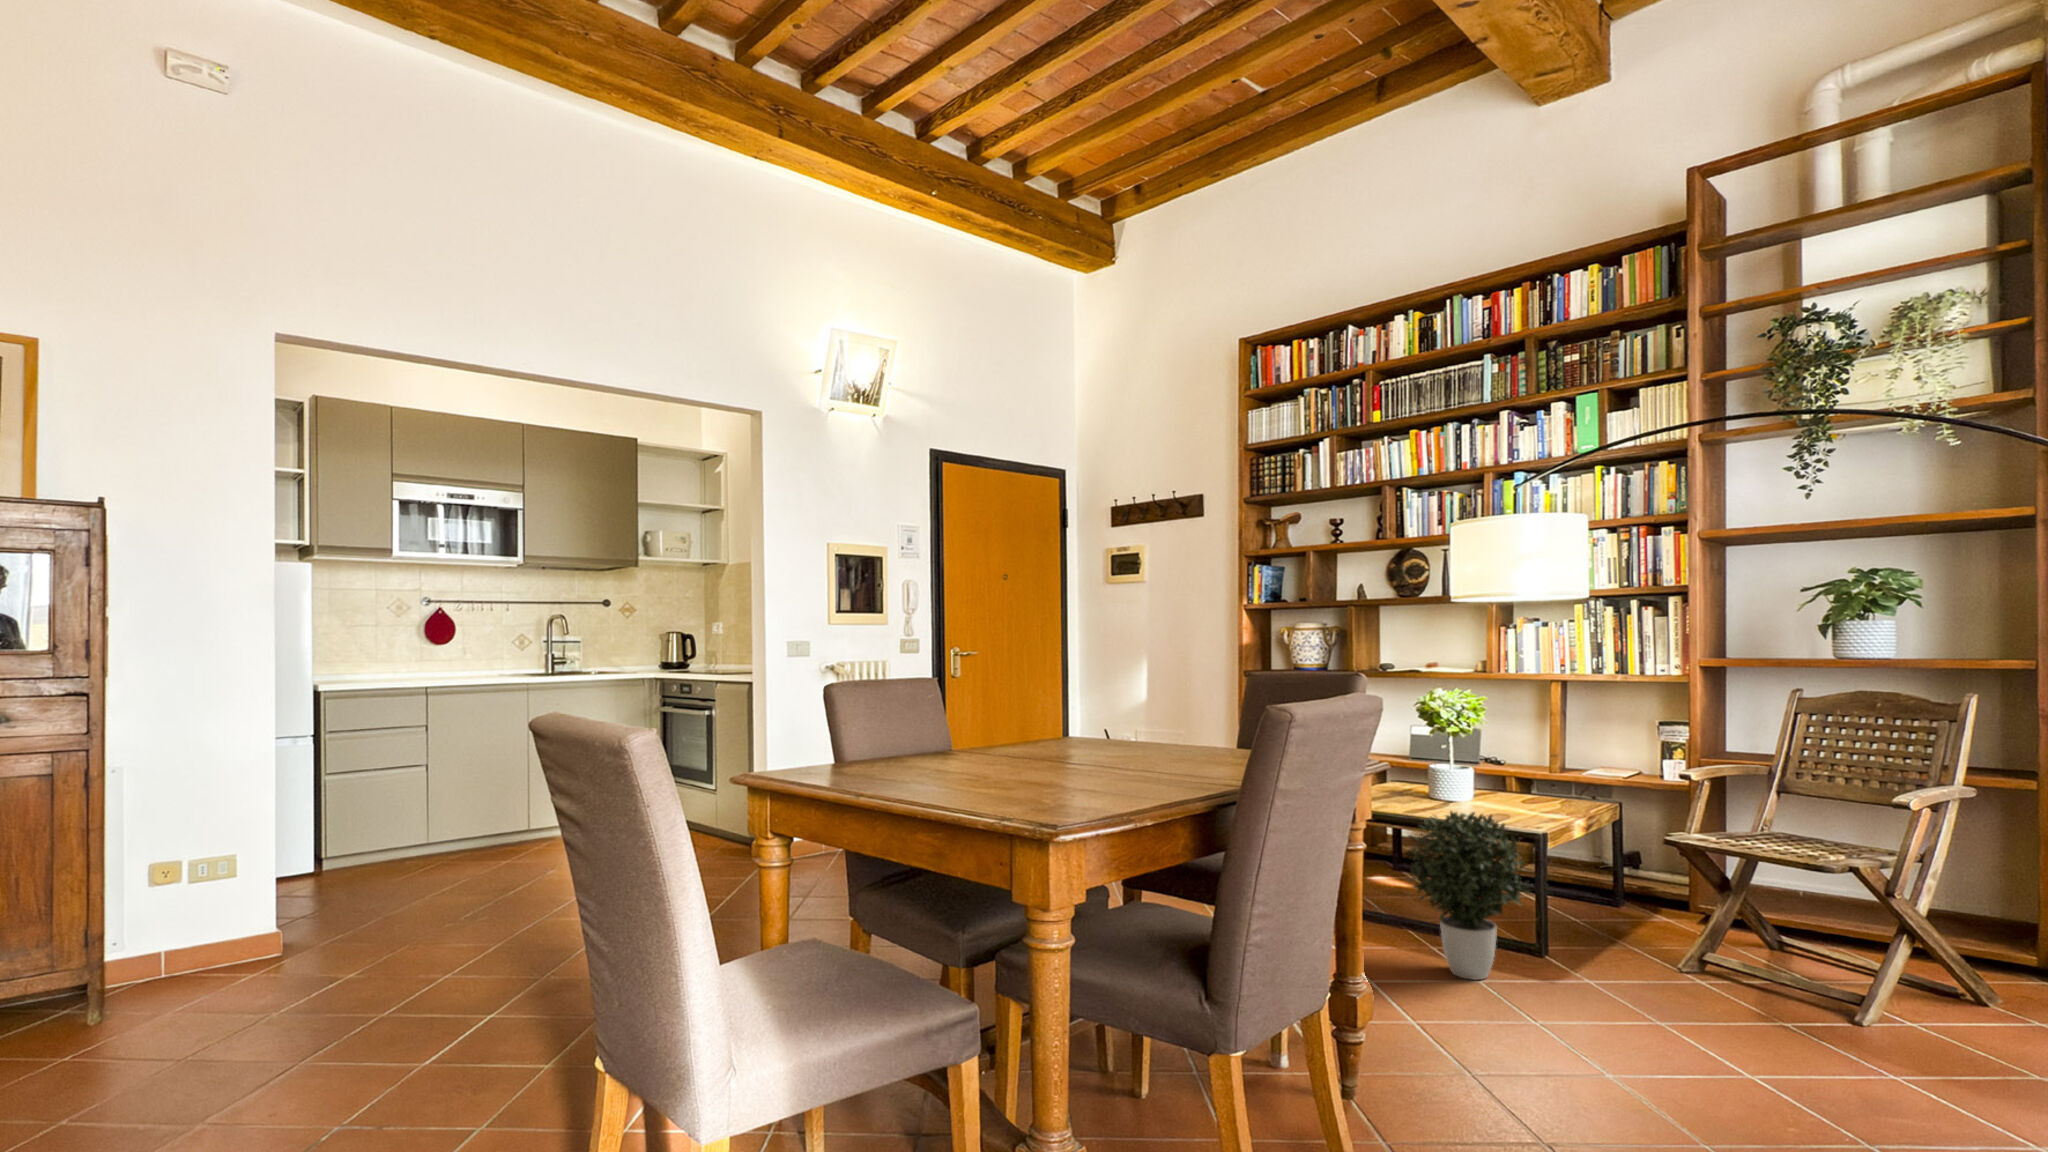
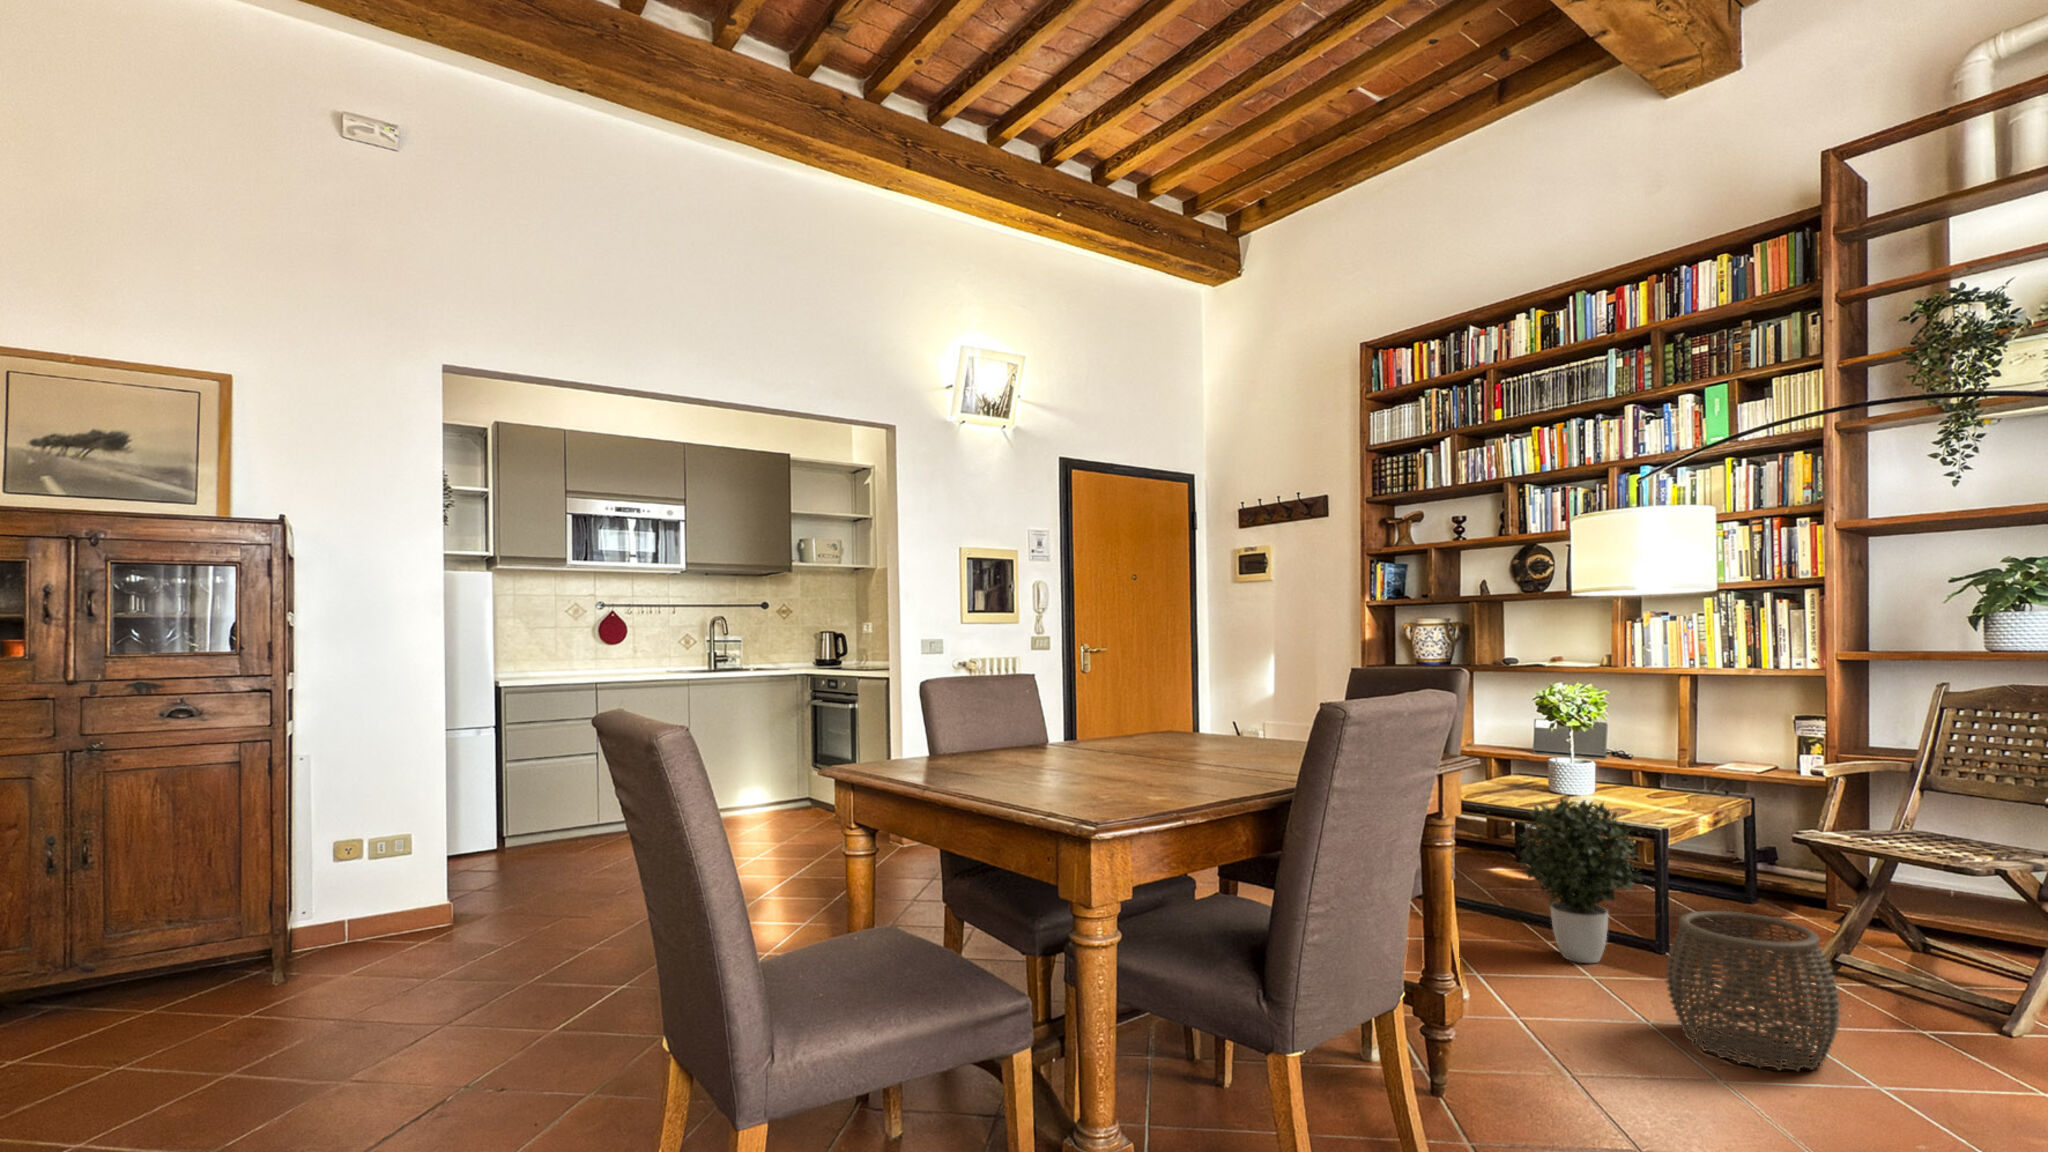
woven basket: none [1565,929,1735,1096] -> present [1666,911,1841,1071]

